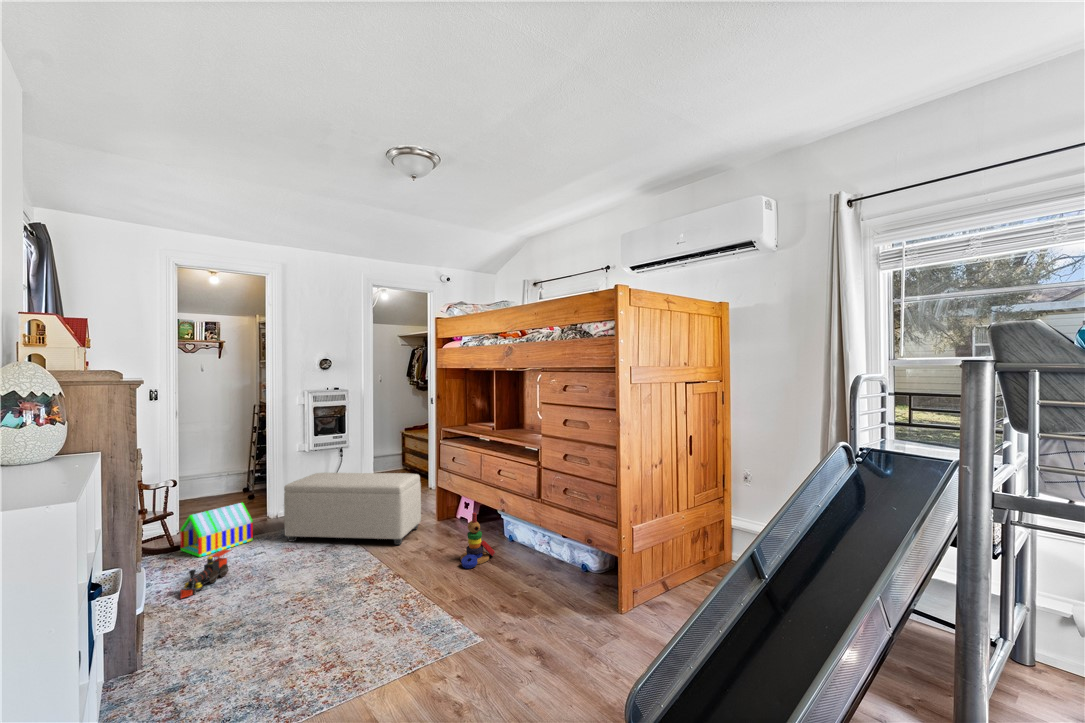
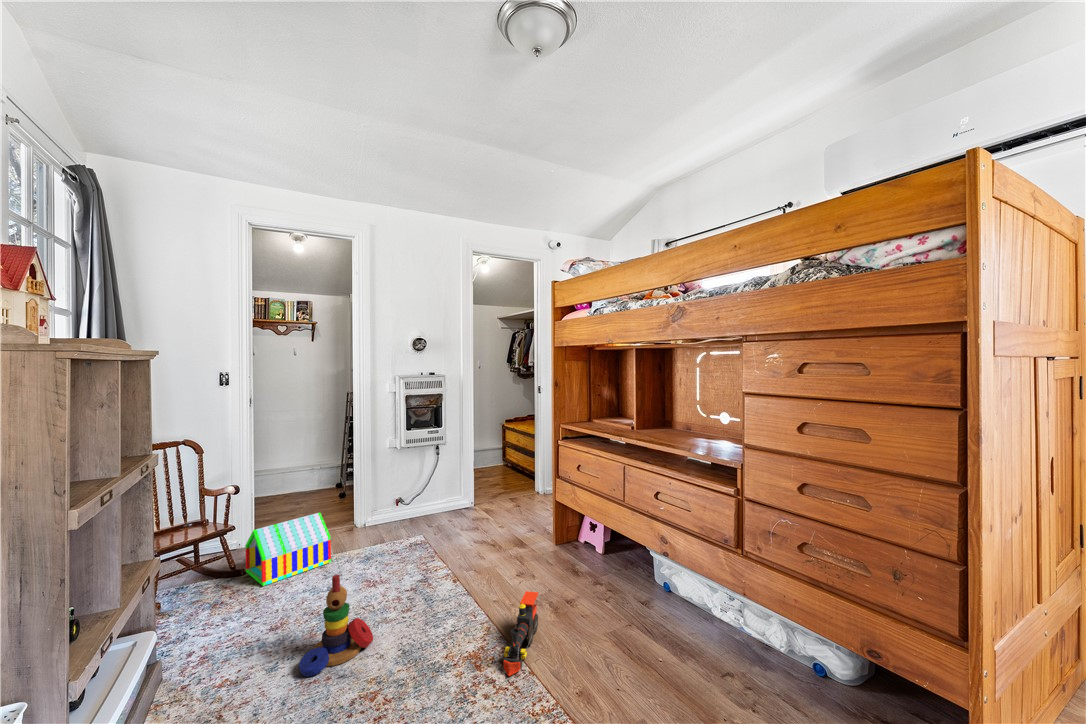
ottoman: present [284,472,421,545] -> none [367,477,537,586]
stacking toy: present [461,513,495,569] -> present [299,575,373,677]
toy train: present [180,550,230,598] -> present [503,591,538,676]

